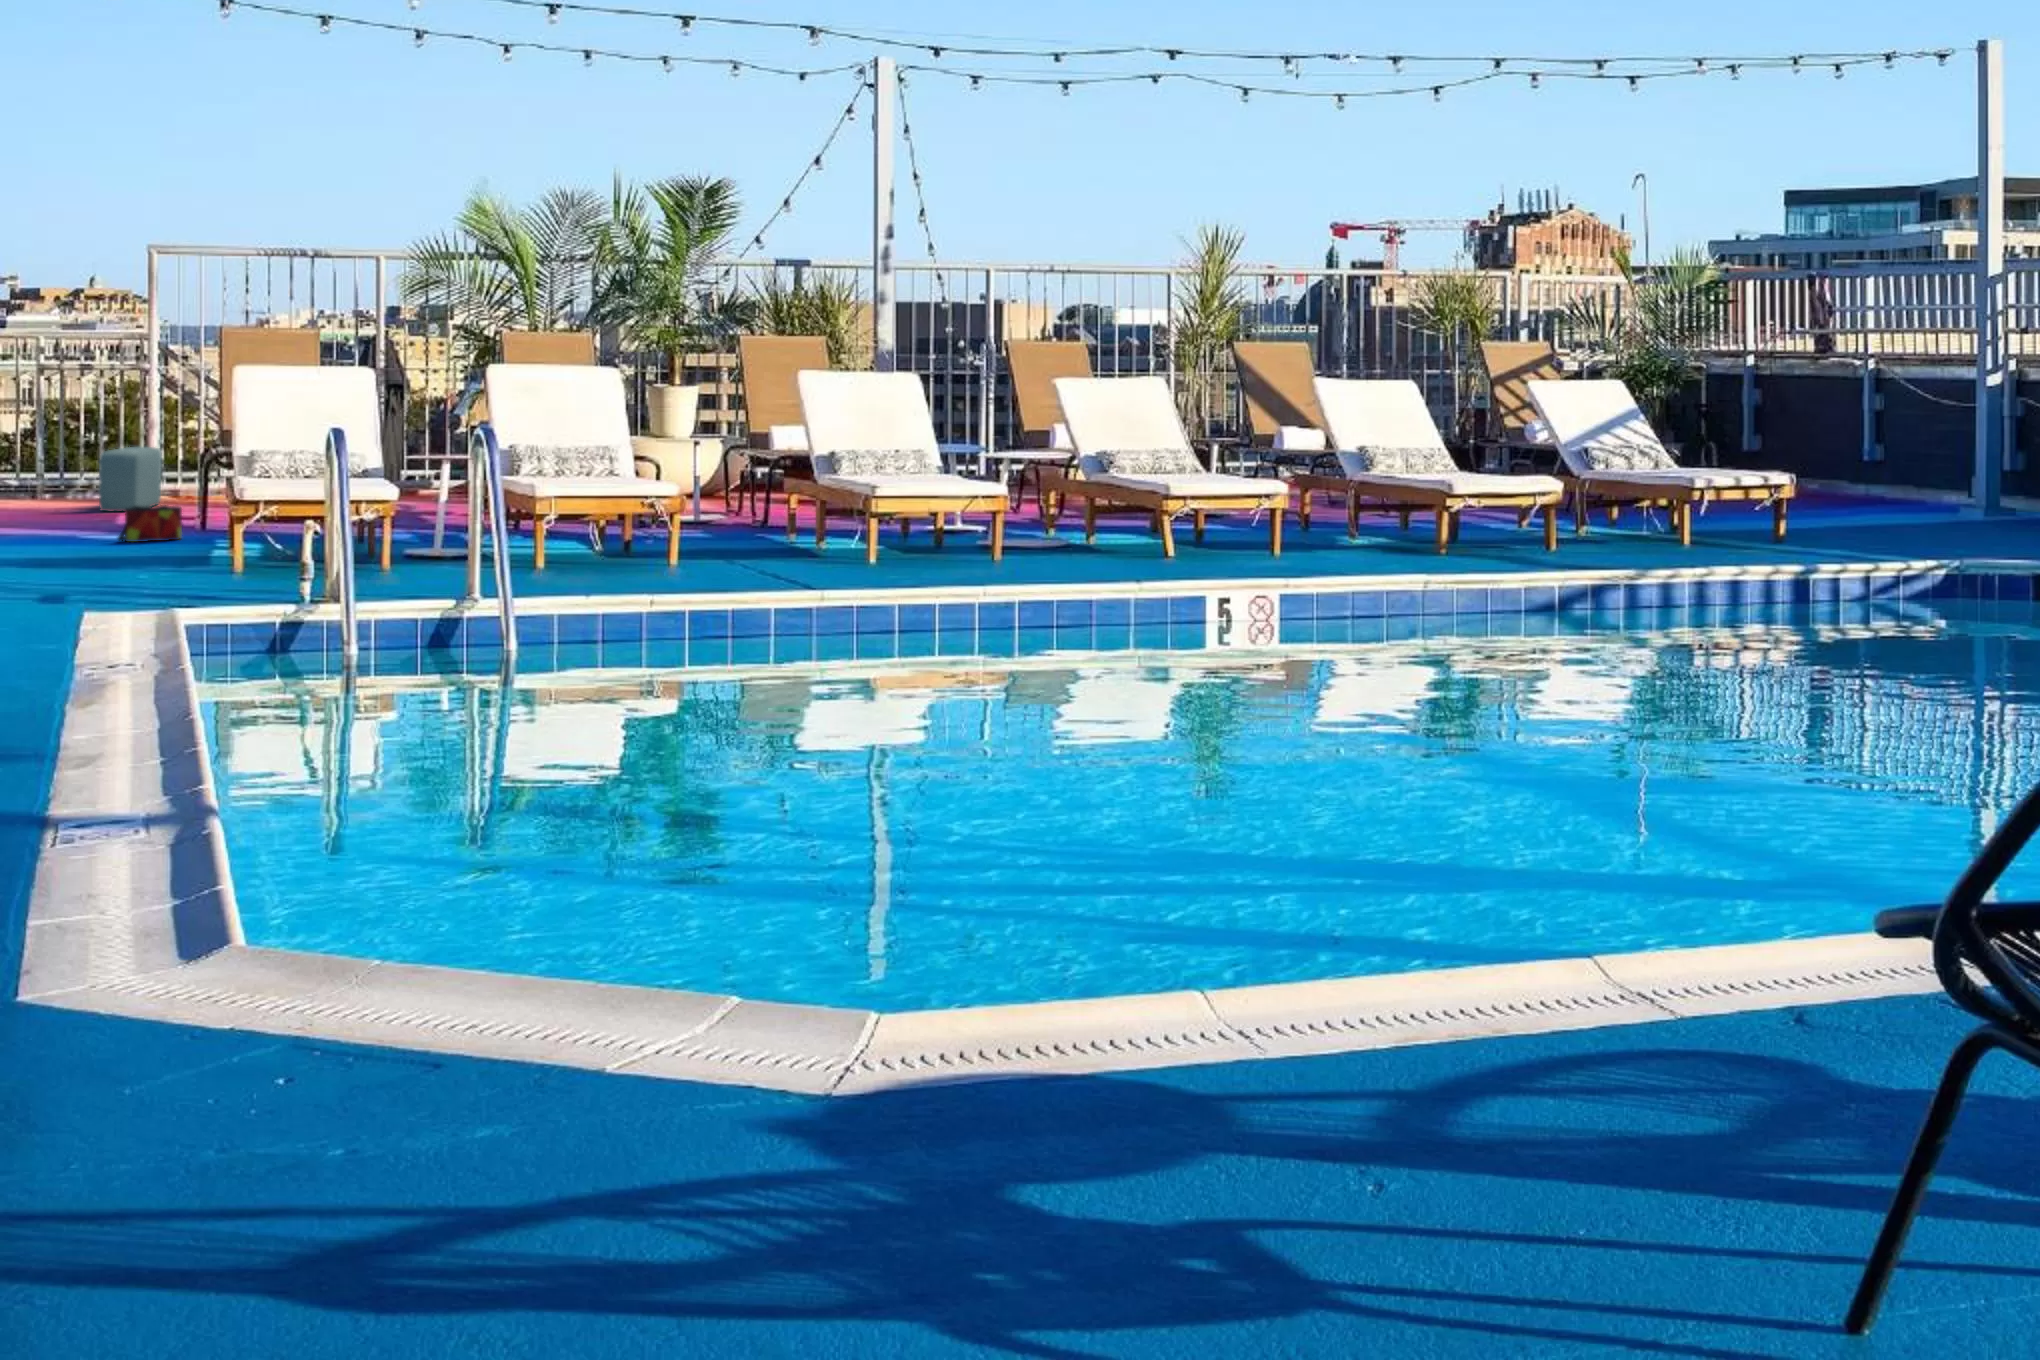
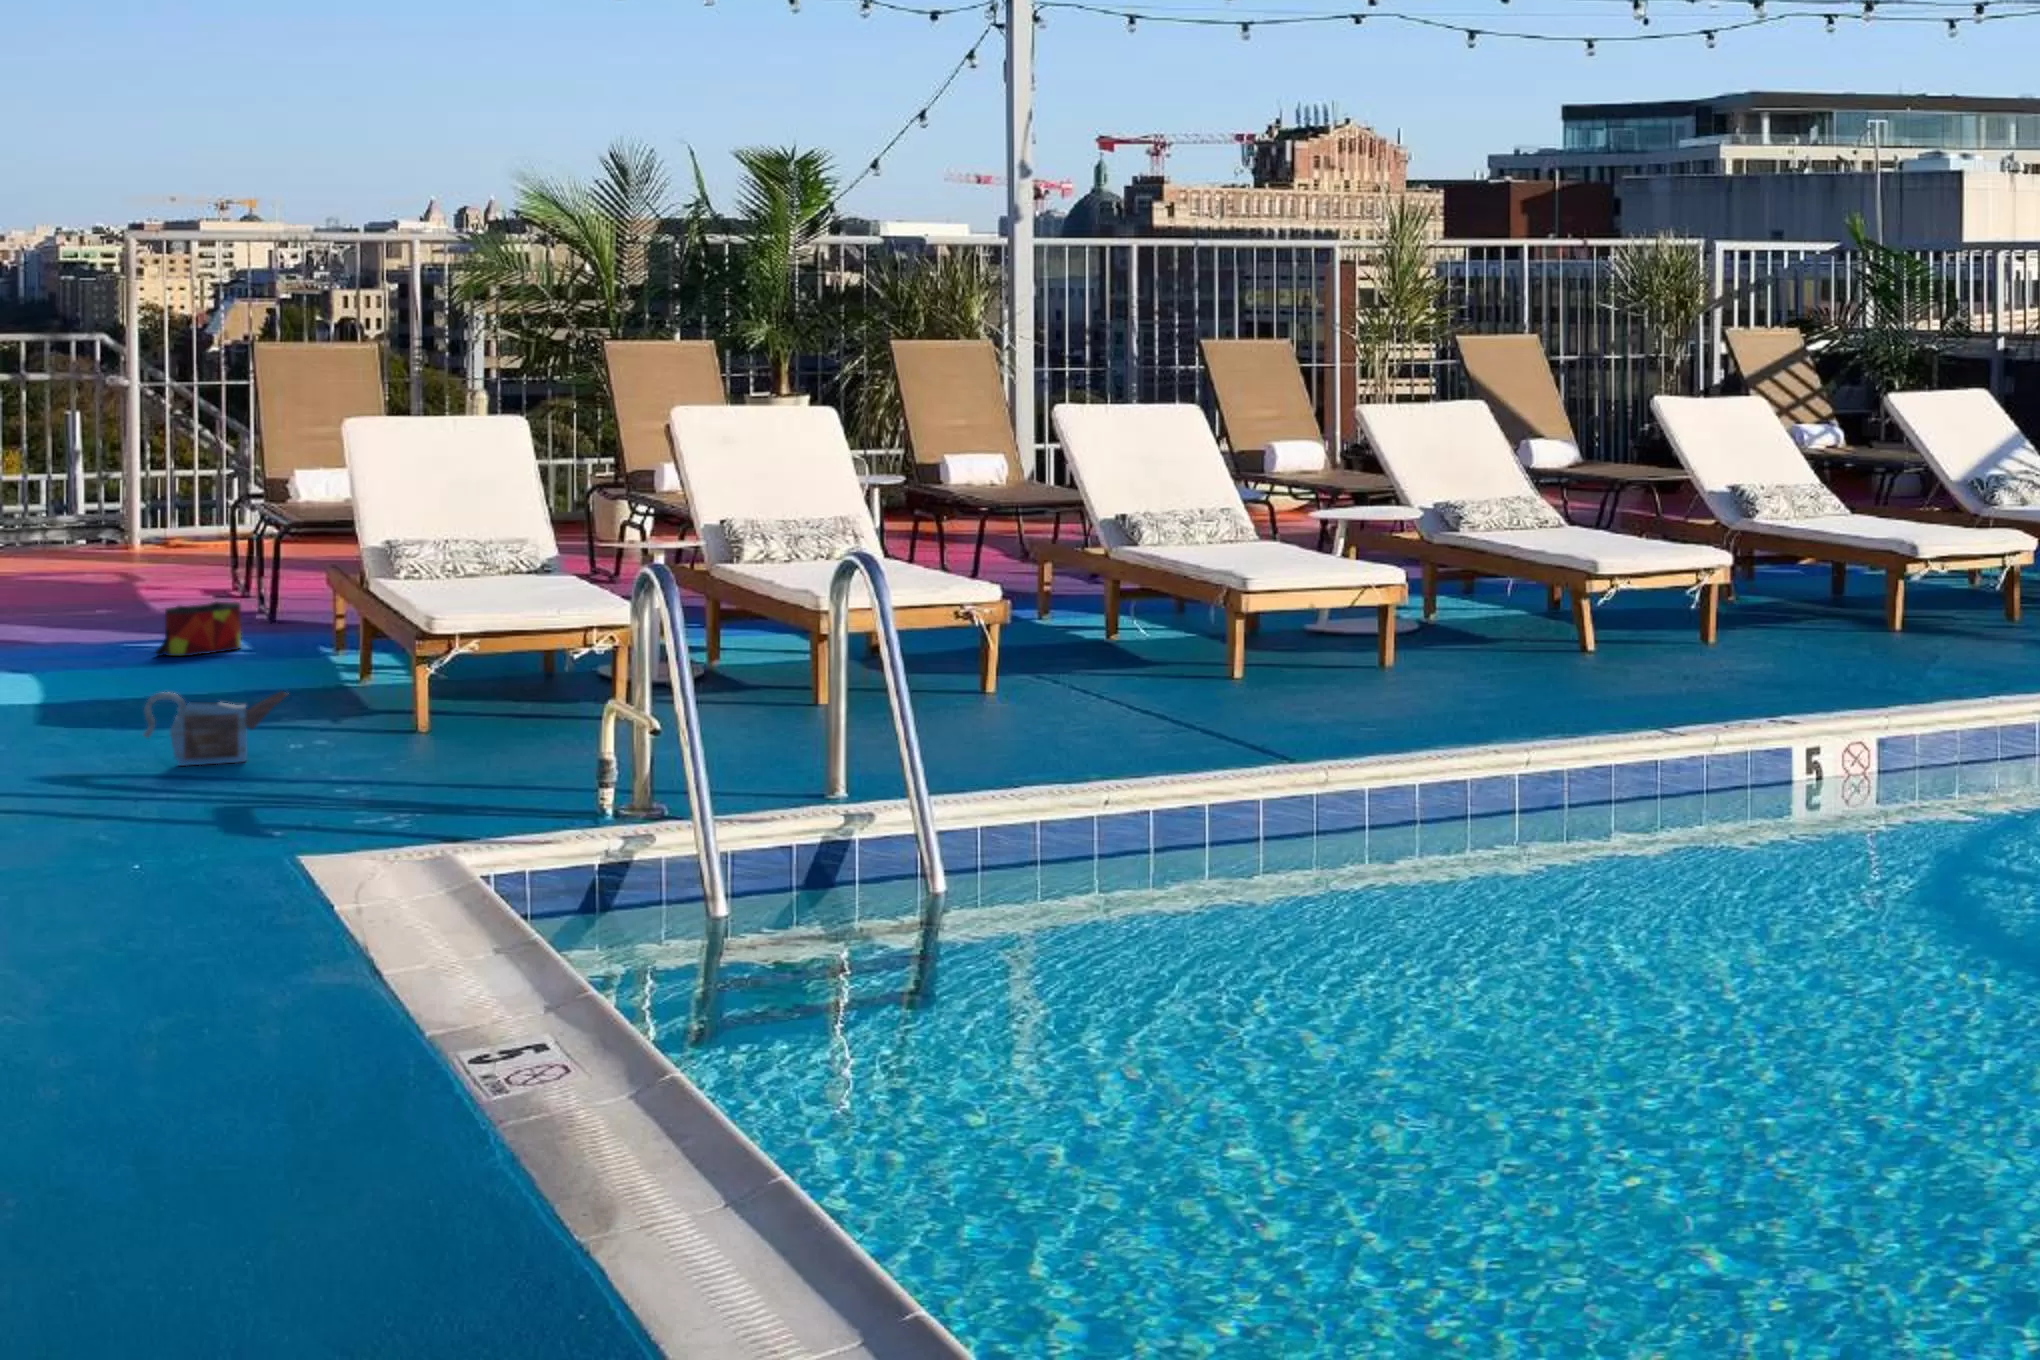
pouf: present [99,447,162,511] -> none [58,488,127,580]
watering can: none [42,530,142,580] -> present [143,690,287,766]

